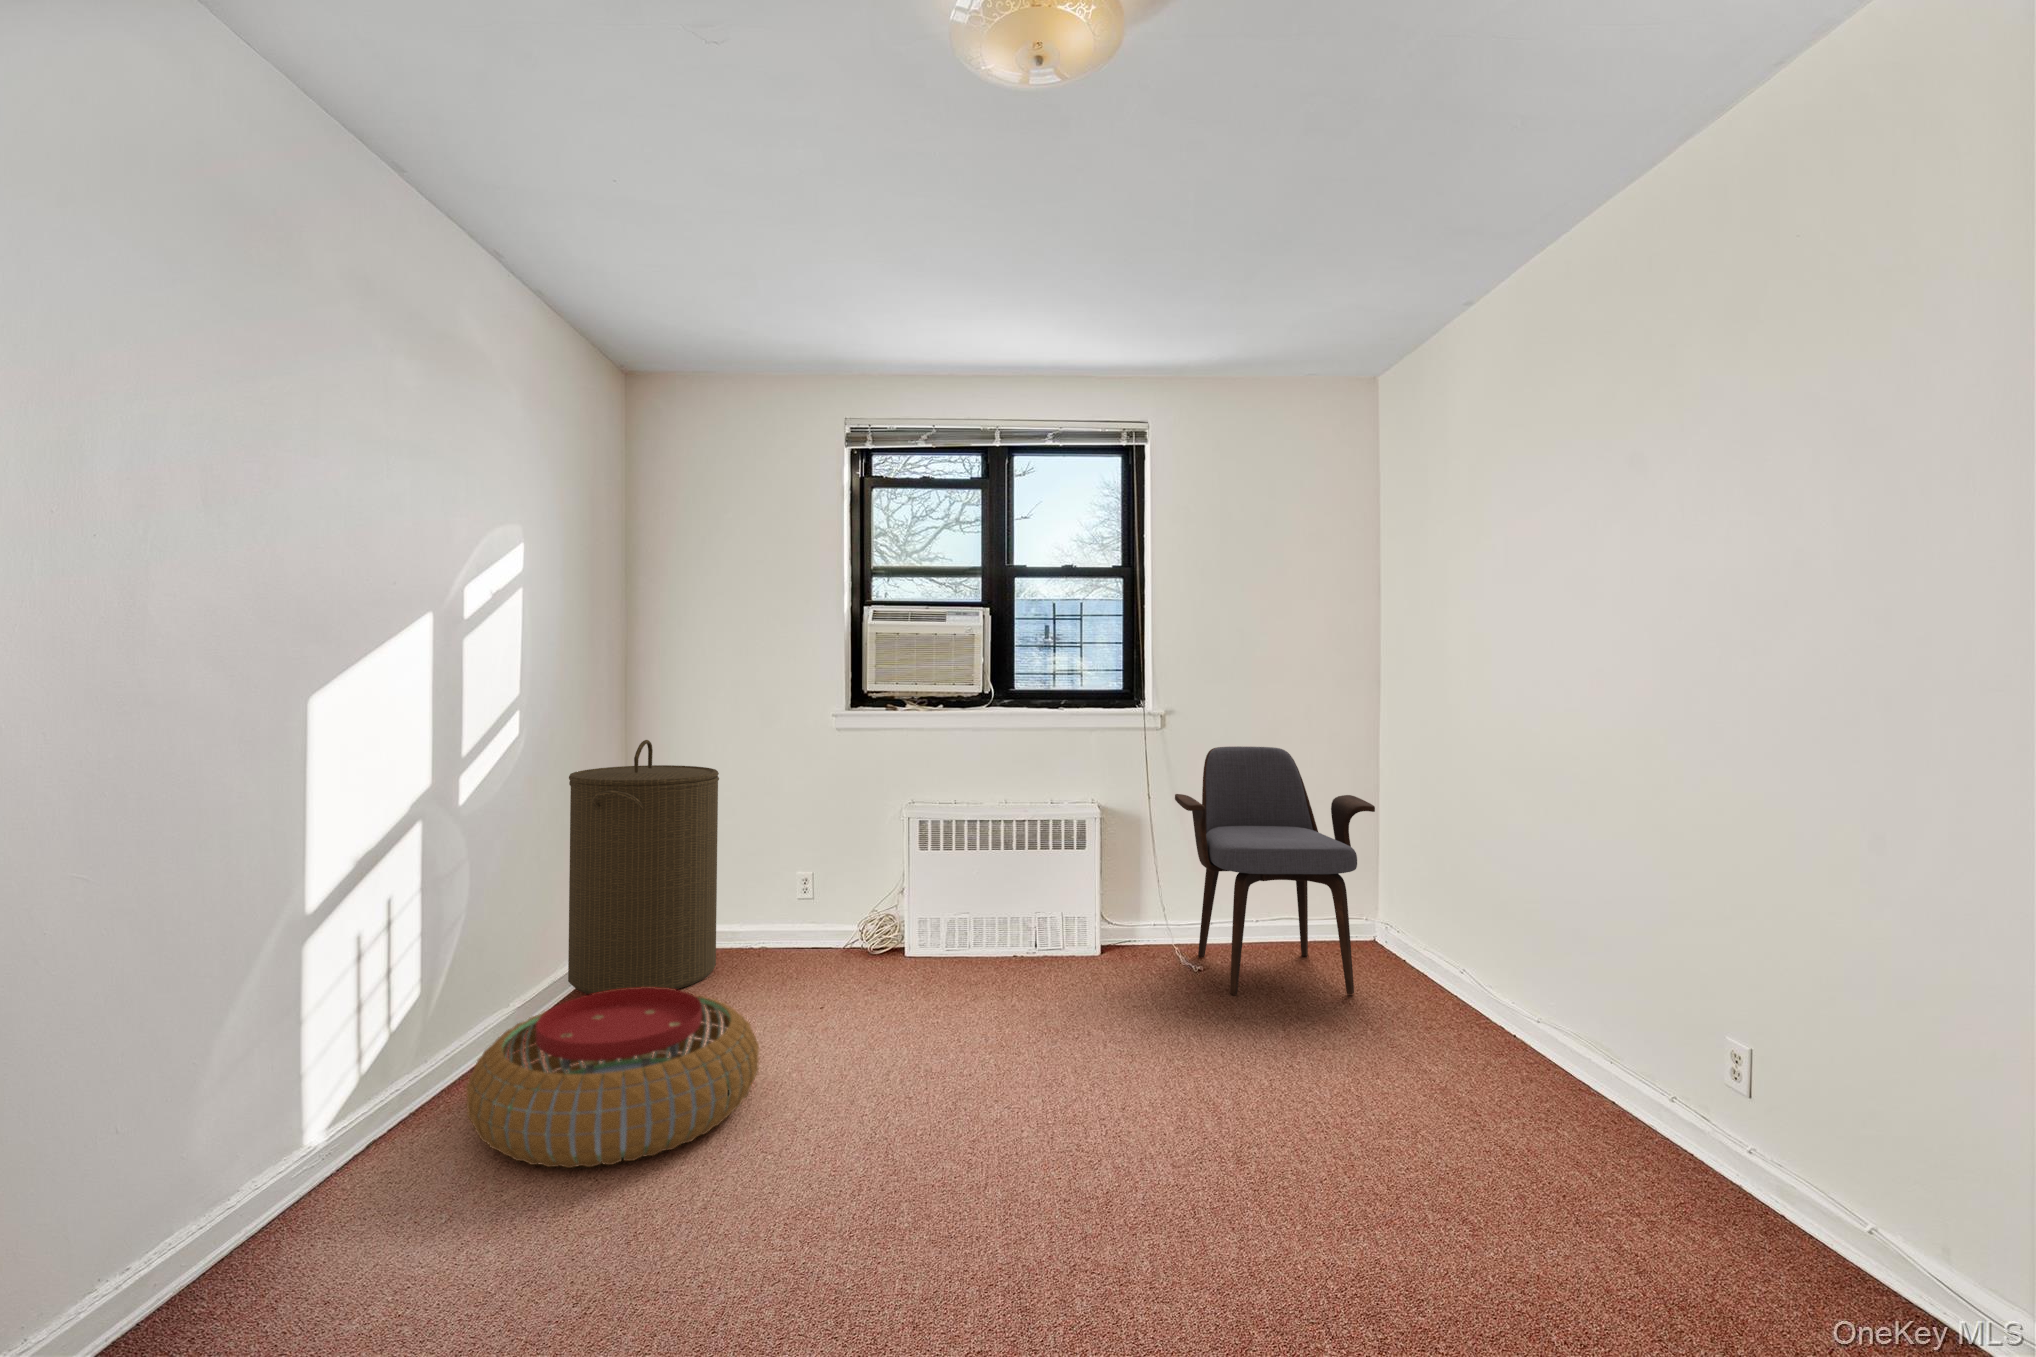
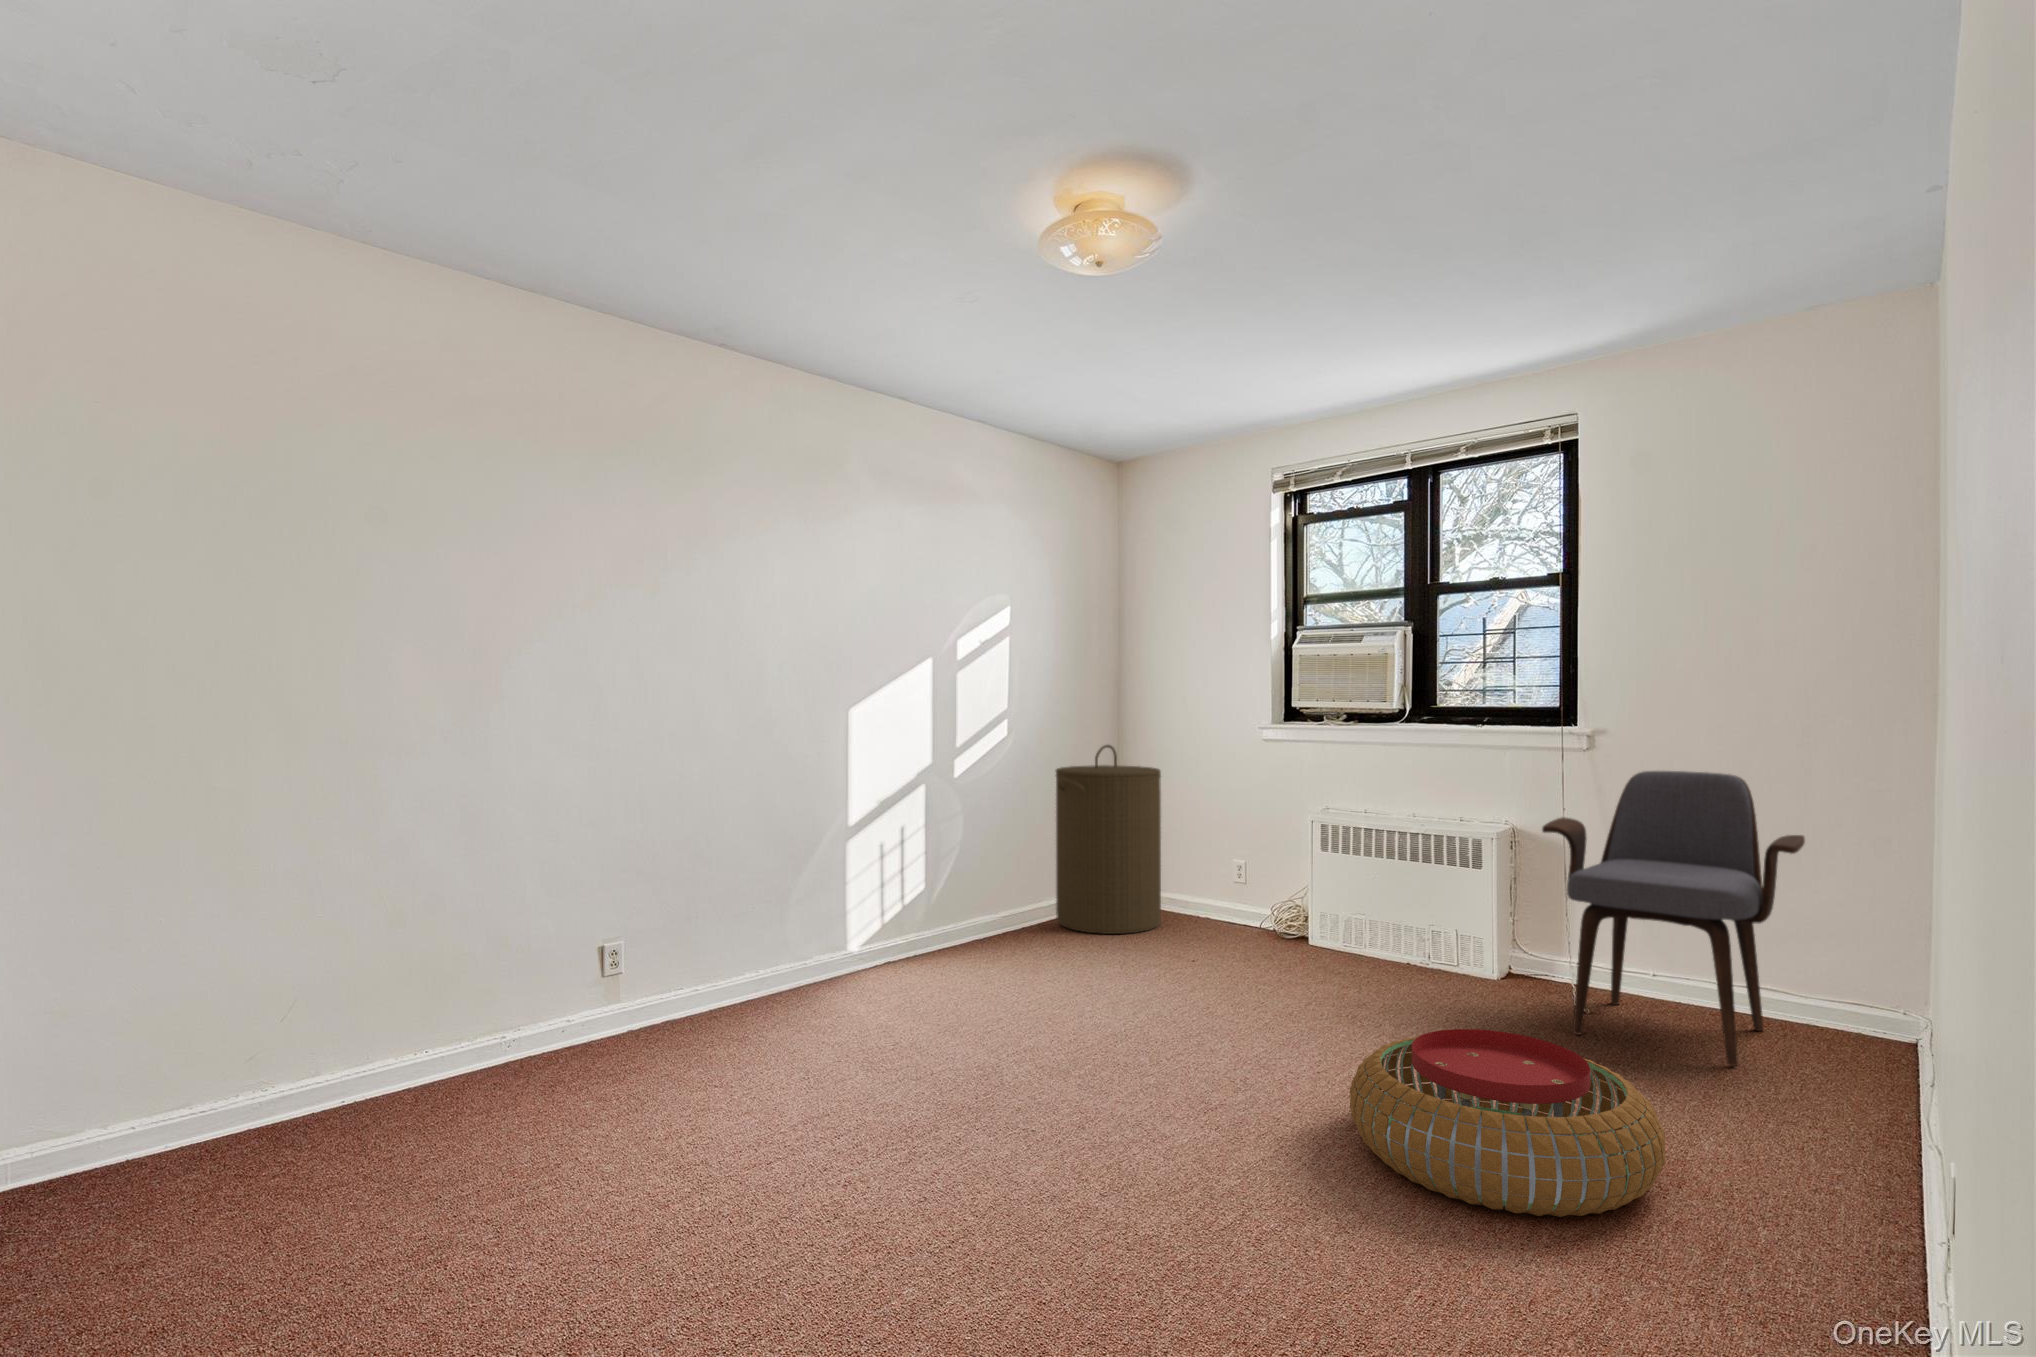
pouf: present [466,988,759,1168] -> present [1350,1029,1665,1217]

